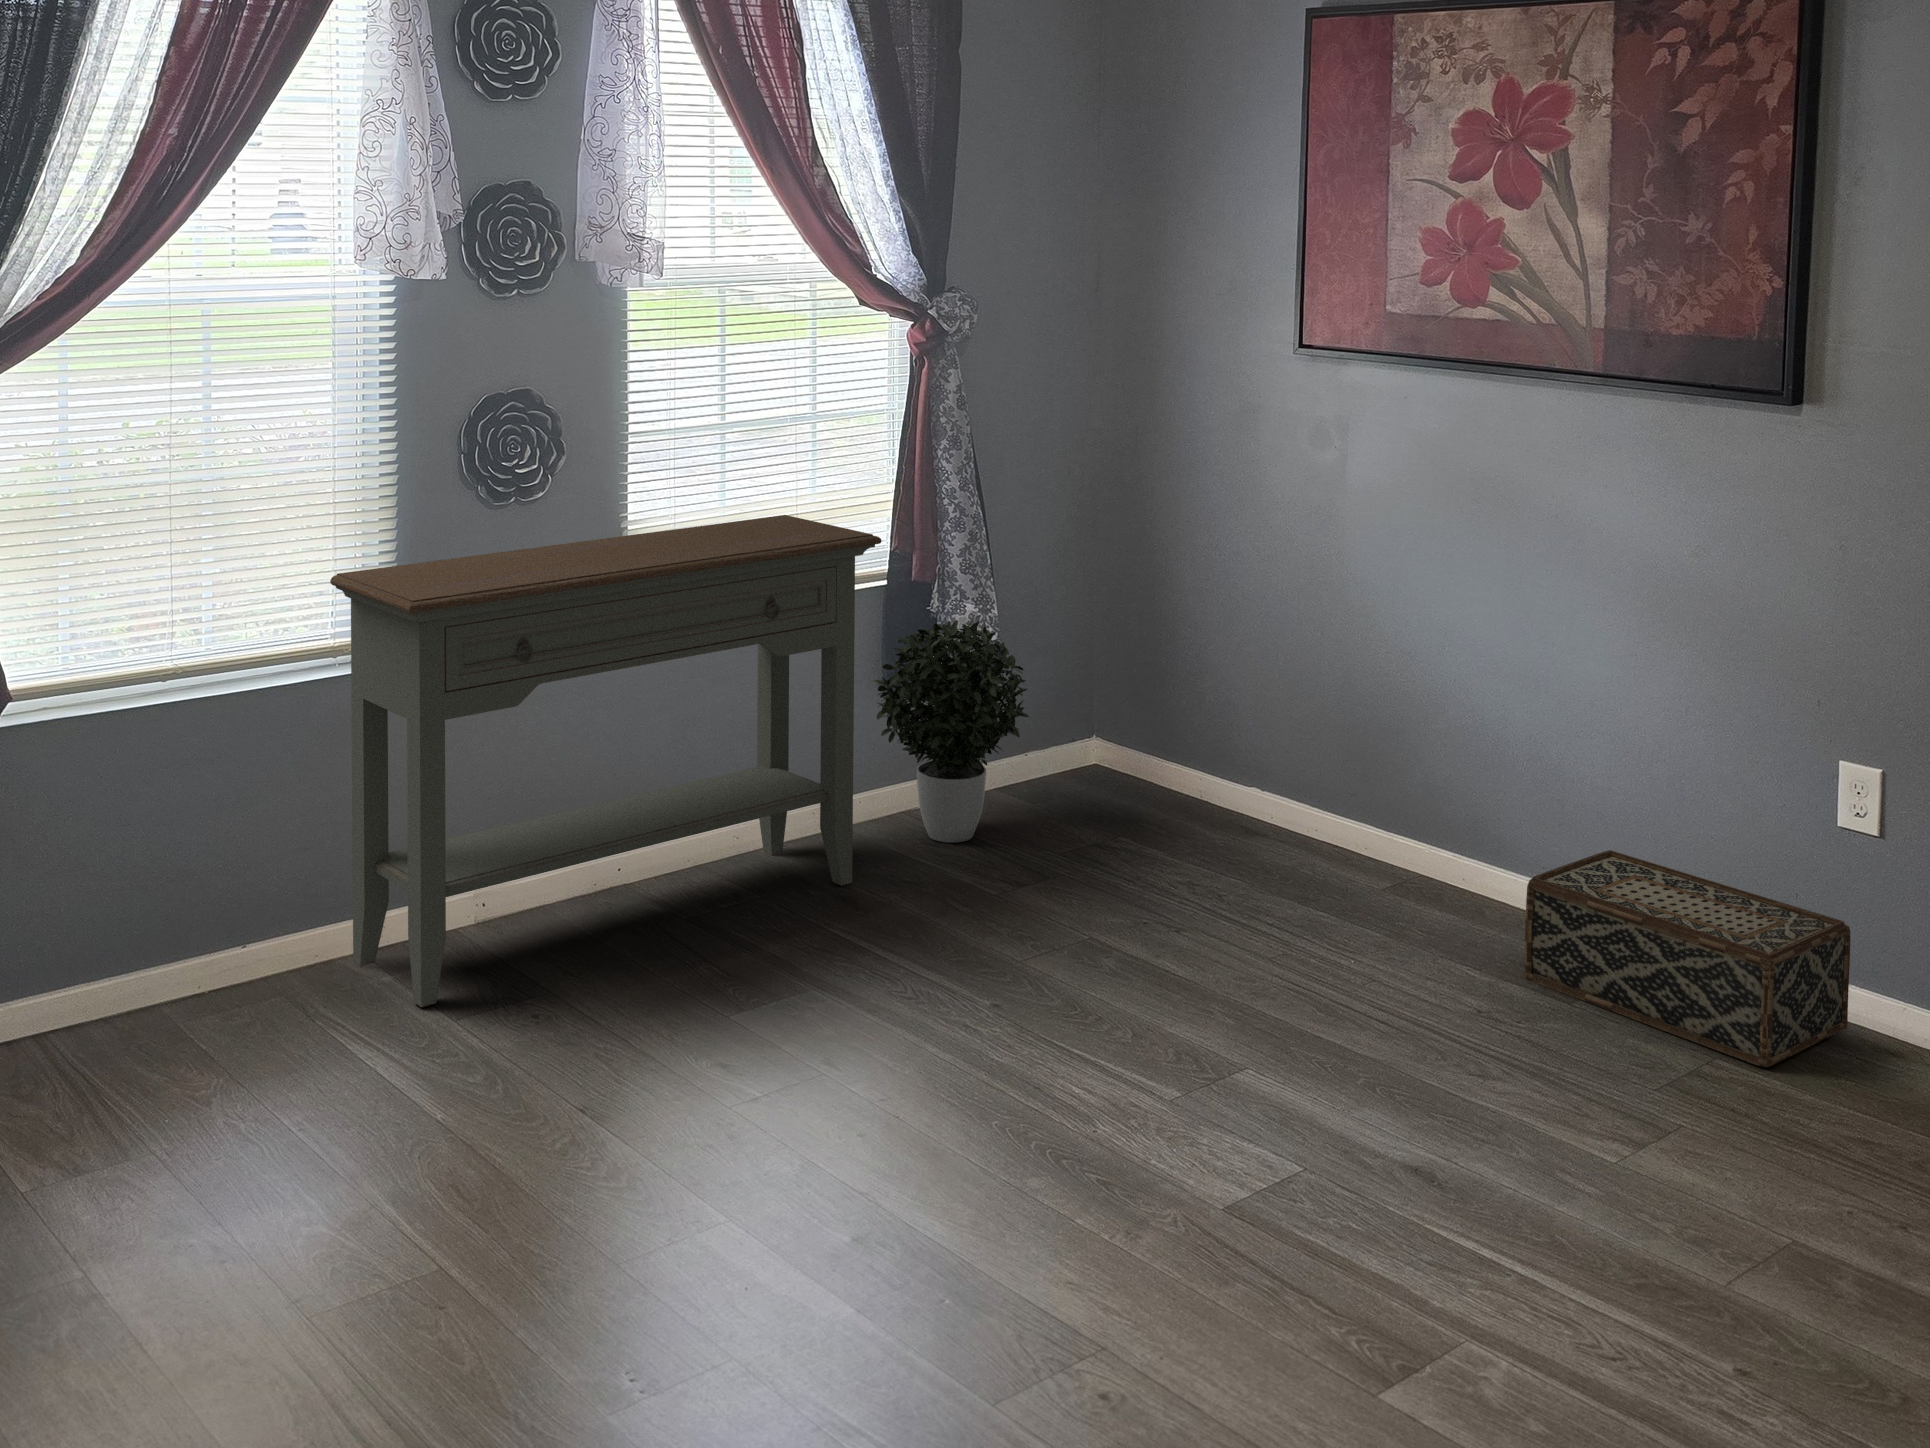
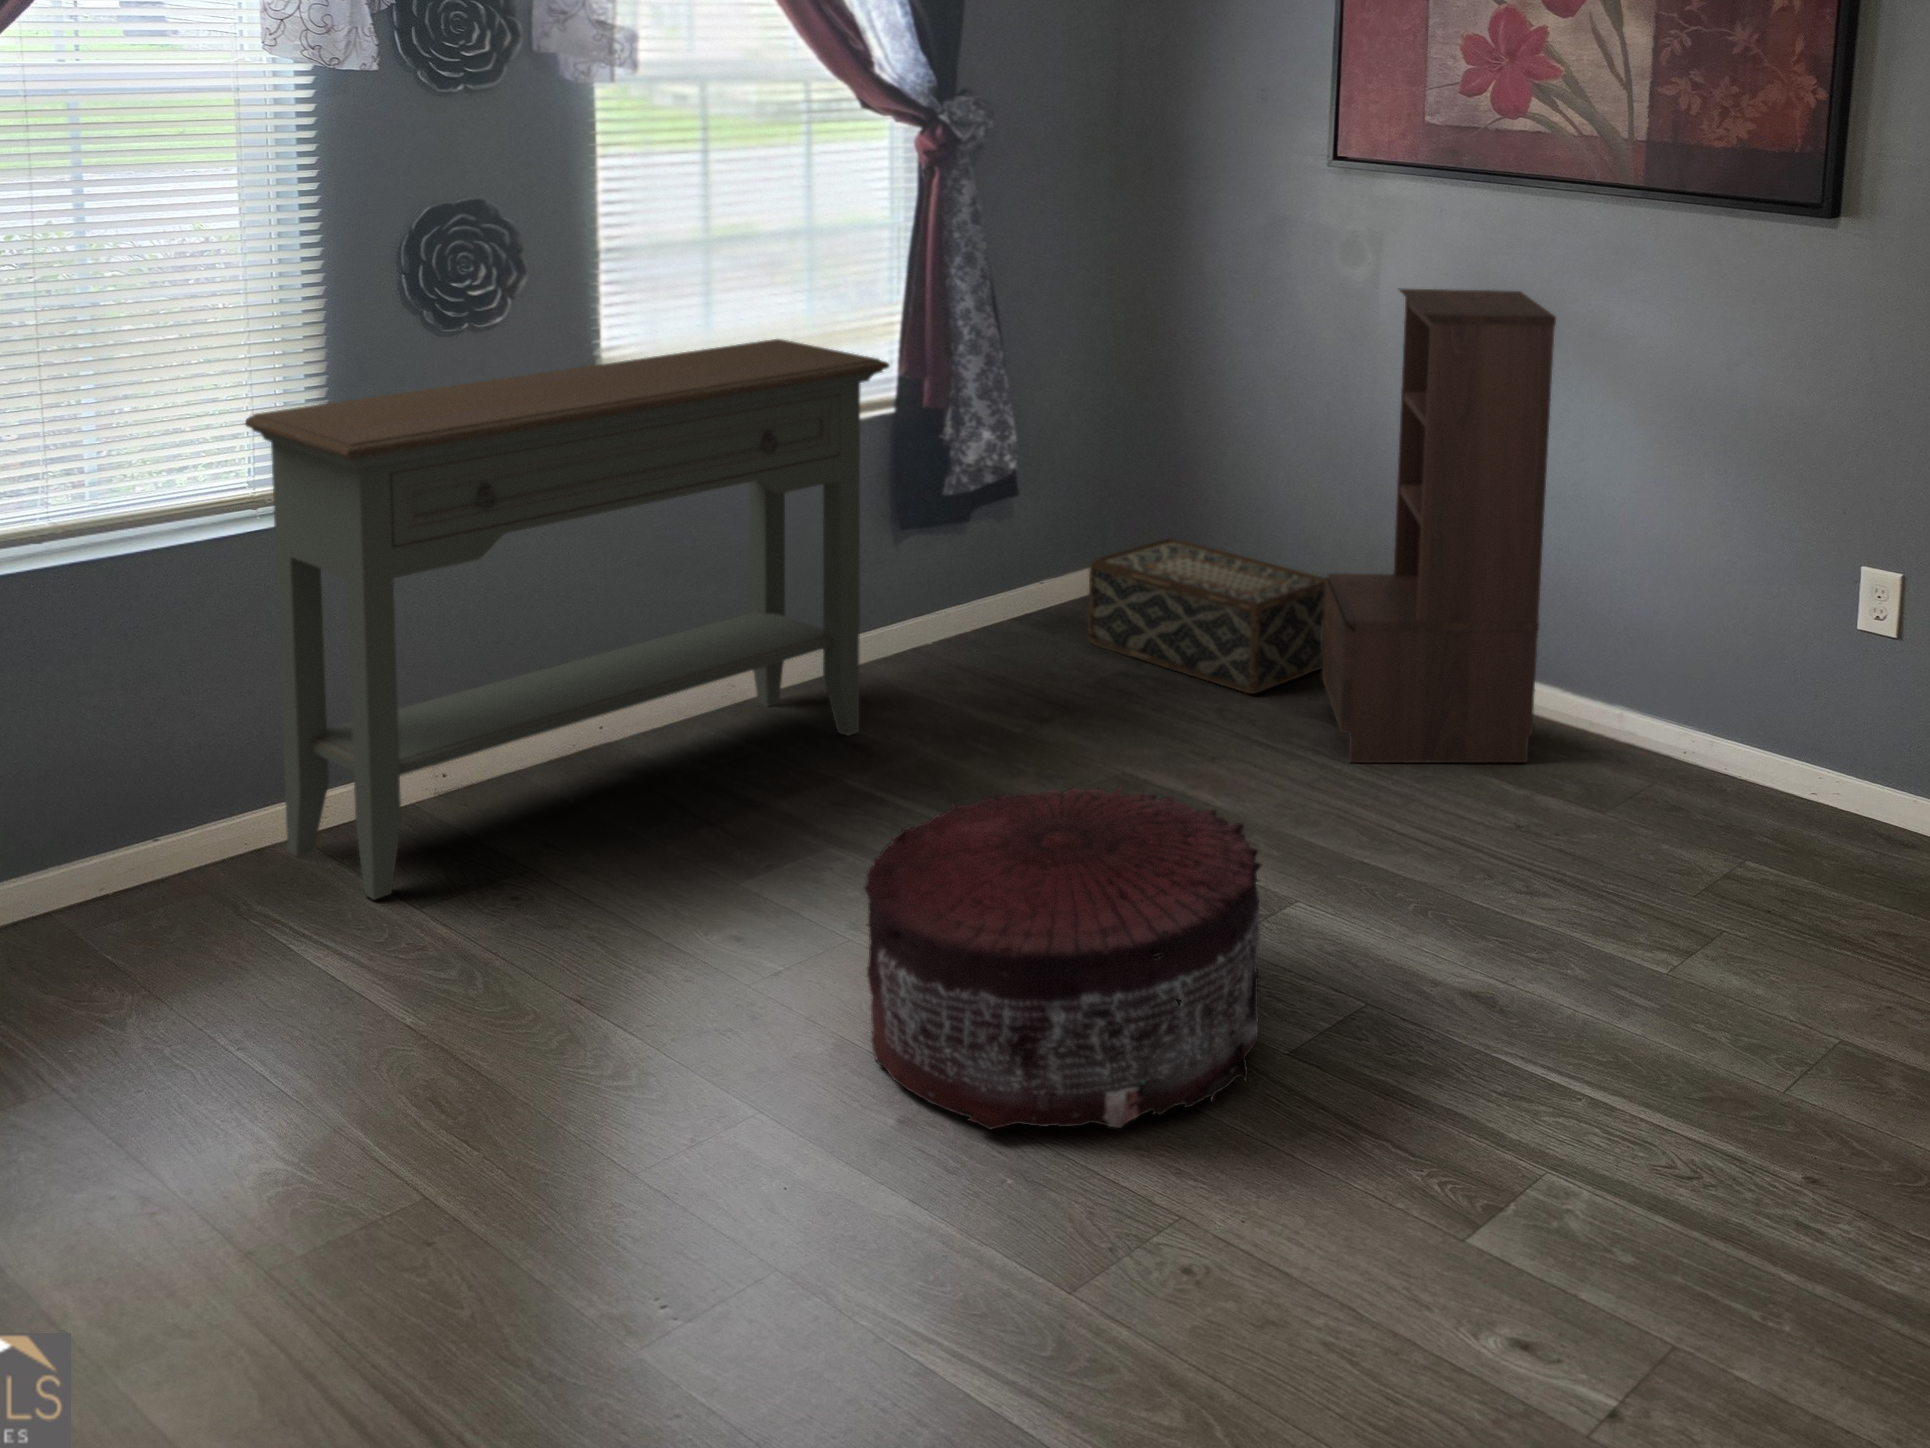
bookshelf: none [1294,473,1513,944] -> present [1322,289,1556,763]
potted plant: present [874,620,1029,842] -> none [877,449,1045,683]
woven basket: present [1525,850,1850,1067] -> present [1088,538,1325,694]
pouf: none [832,936,1201,1259] -> present [864,787,1261,1129]

